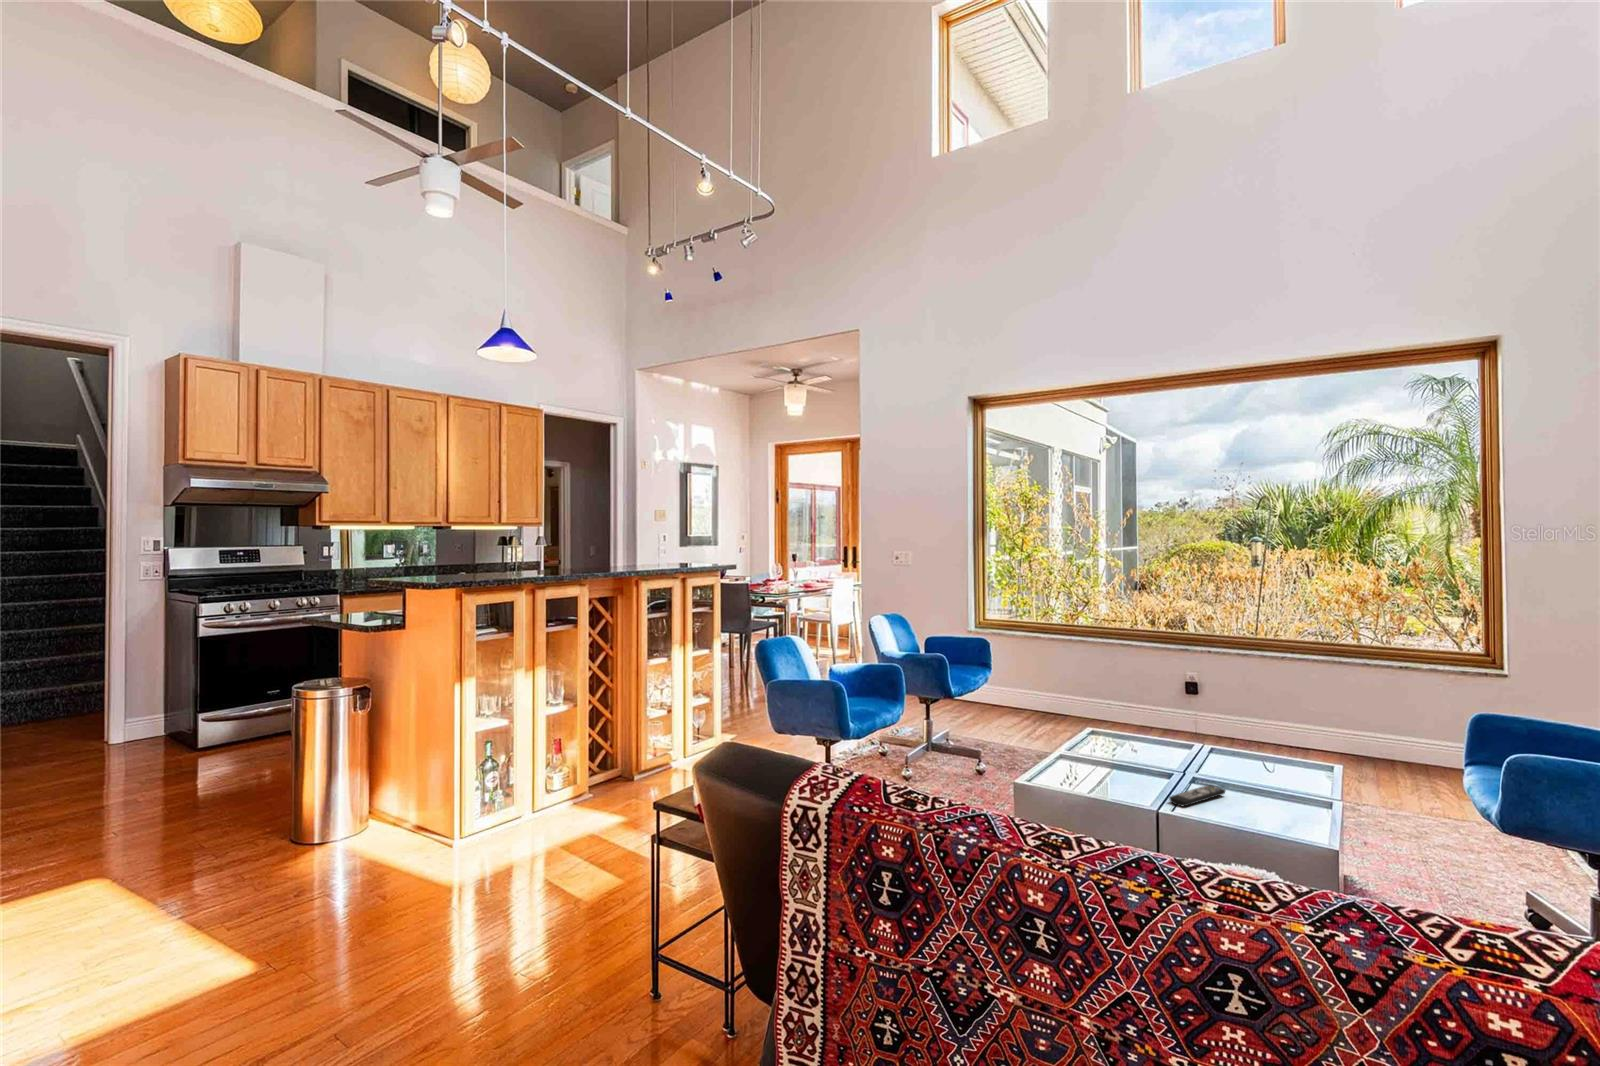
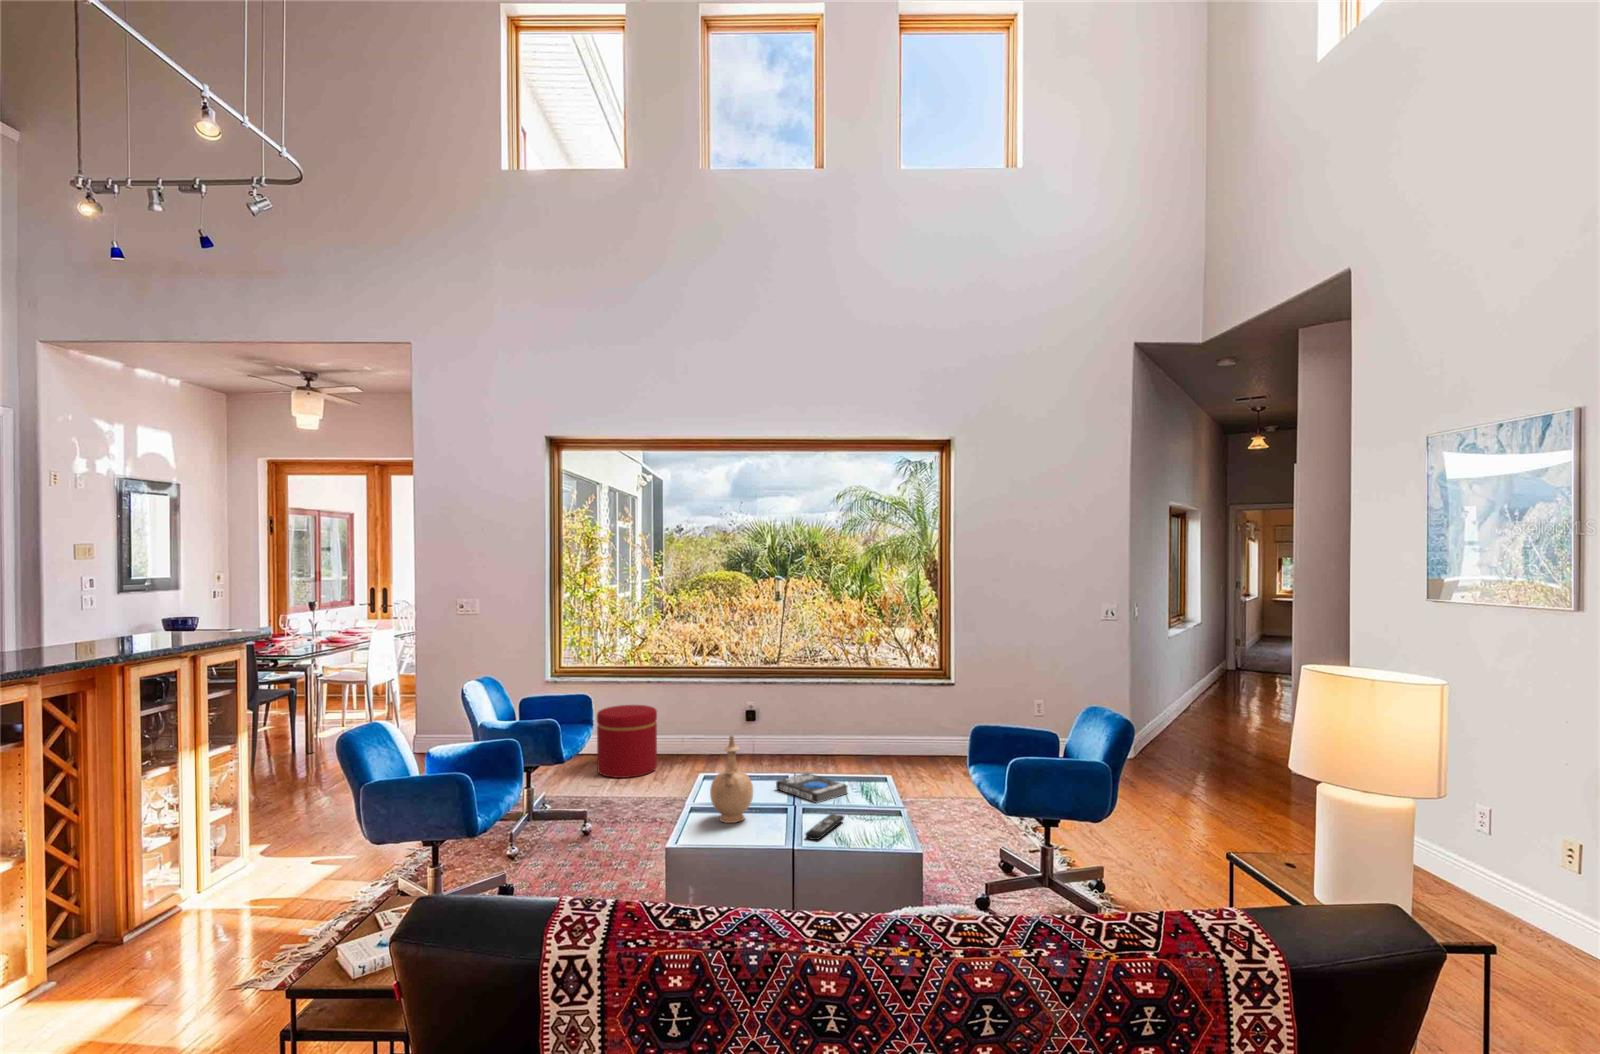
ottoman: none [997,661,1056,729] -> present [597,705,657,778]
vase: none [1070,684,1117,774] -> present [710,735,753,823]
book: none [1156,742,1243,773] -> present [776,773,847,803]

